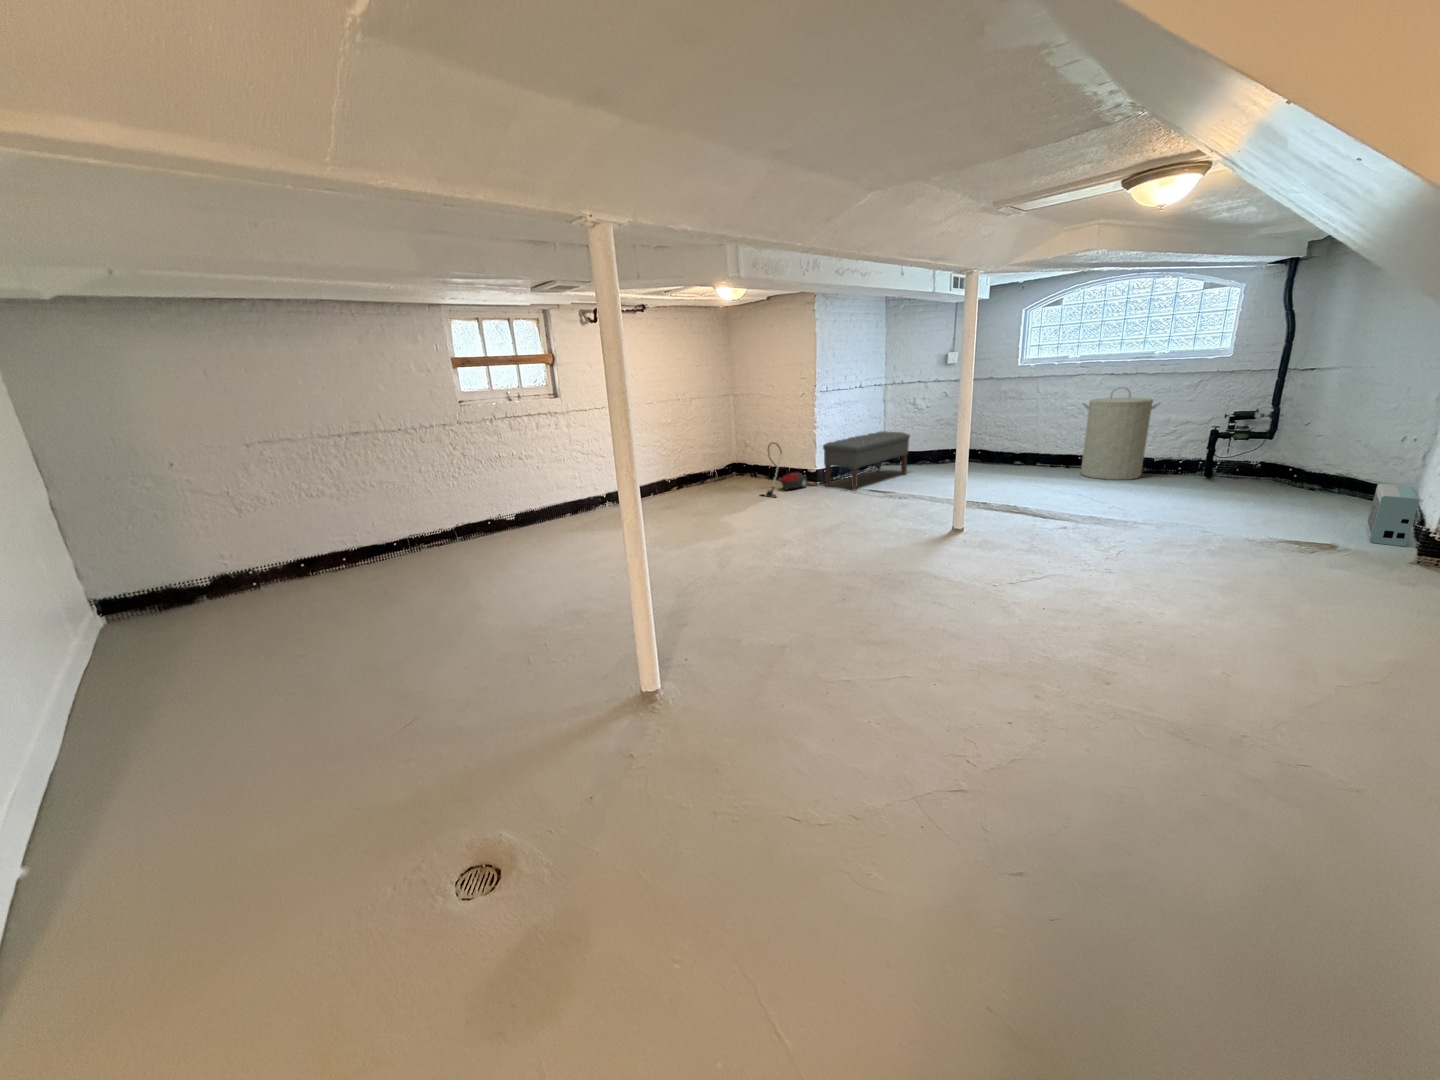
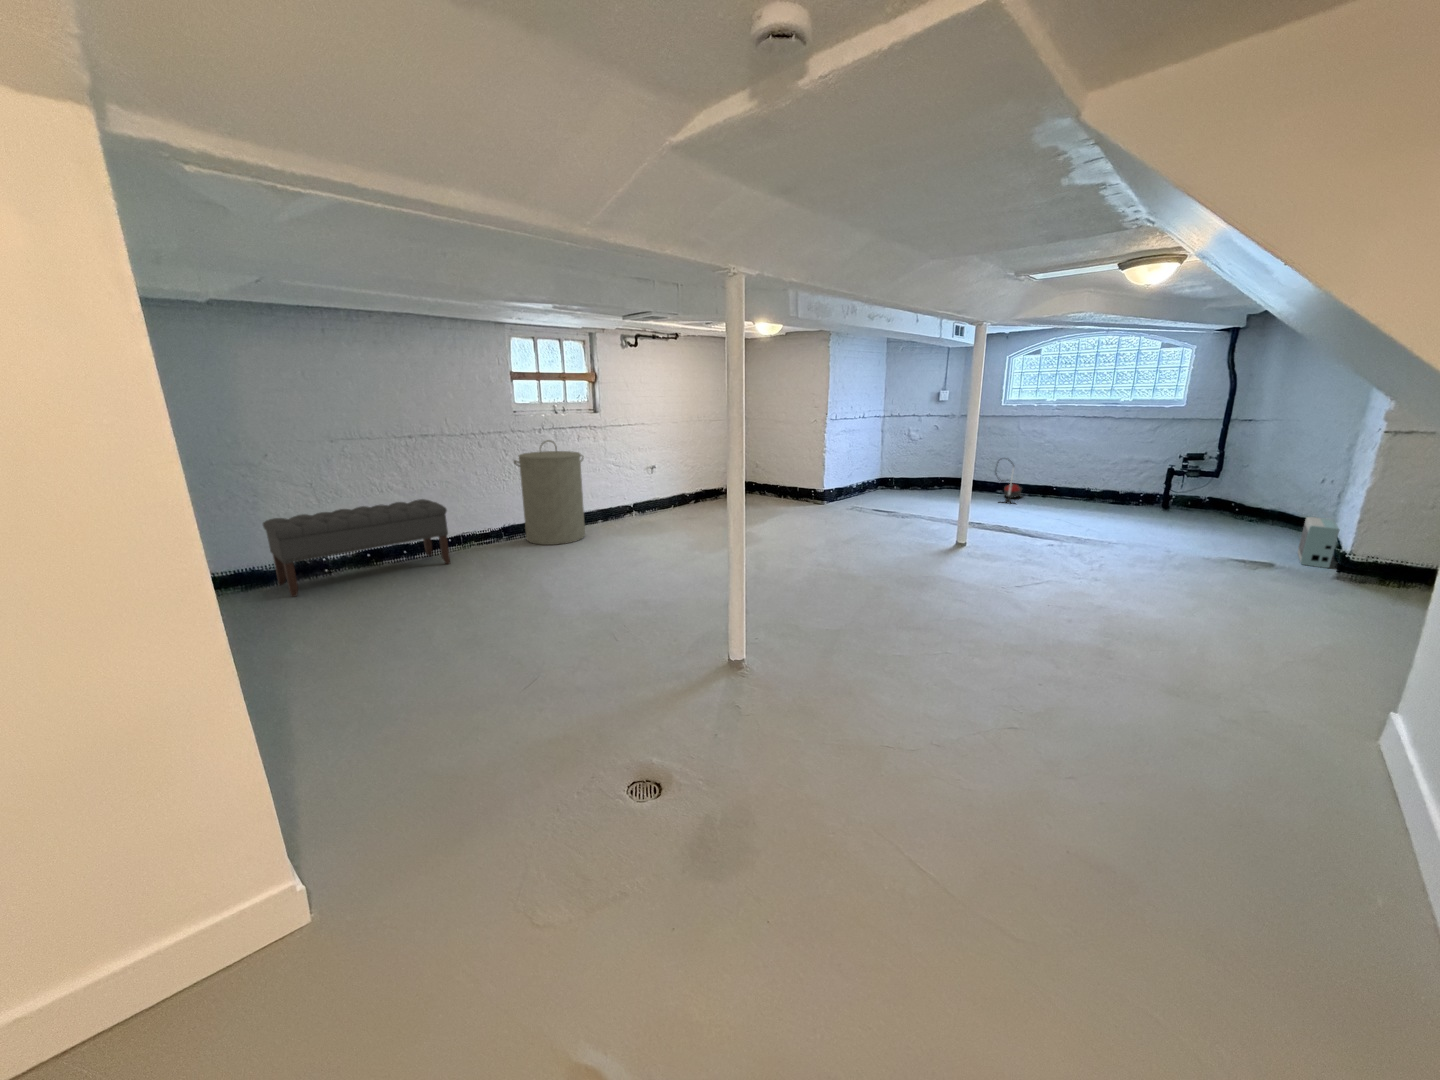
laundry hamper: present [1081,387,1160,480] -> present [514,440,585,545]
bench: present [823,431,910,490] -> present [263,499,450,597]
vacuum cleaner: present [761,442,808,497] -> present [996,469,1022,504]

